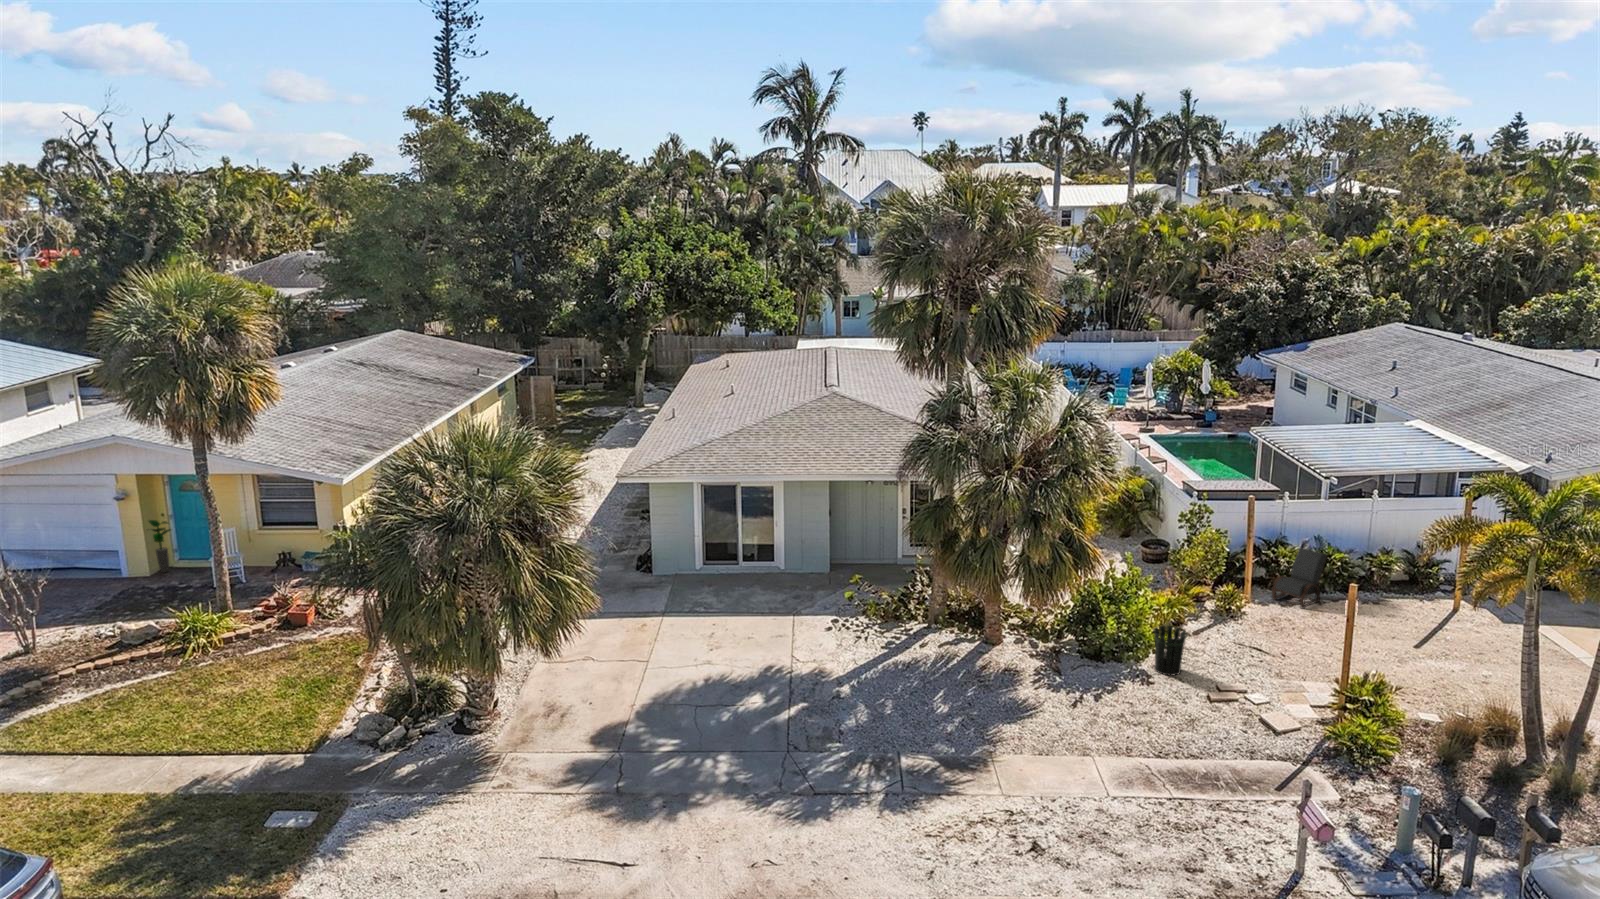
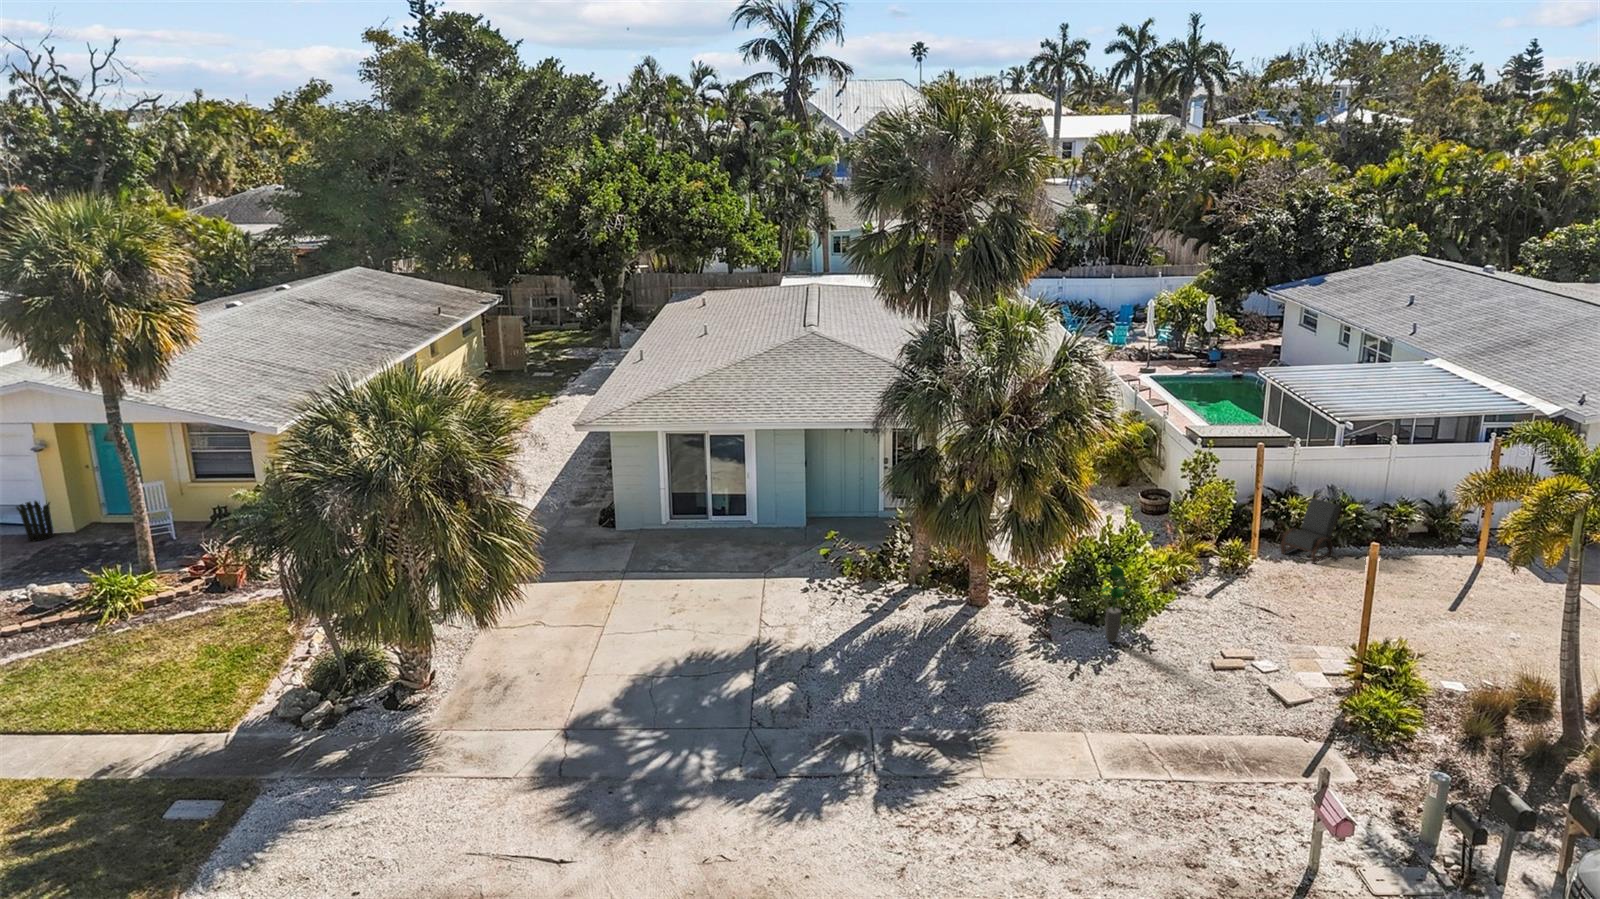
potted plant: present [149,520,171,573] -> present [1100,566,1130,642]
waste bin: present [1153,626,1188,676] -> present [16,501,54,541]

